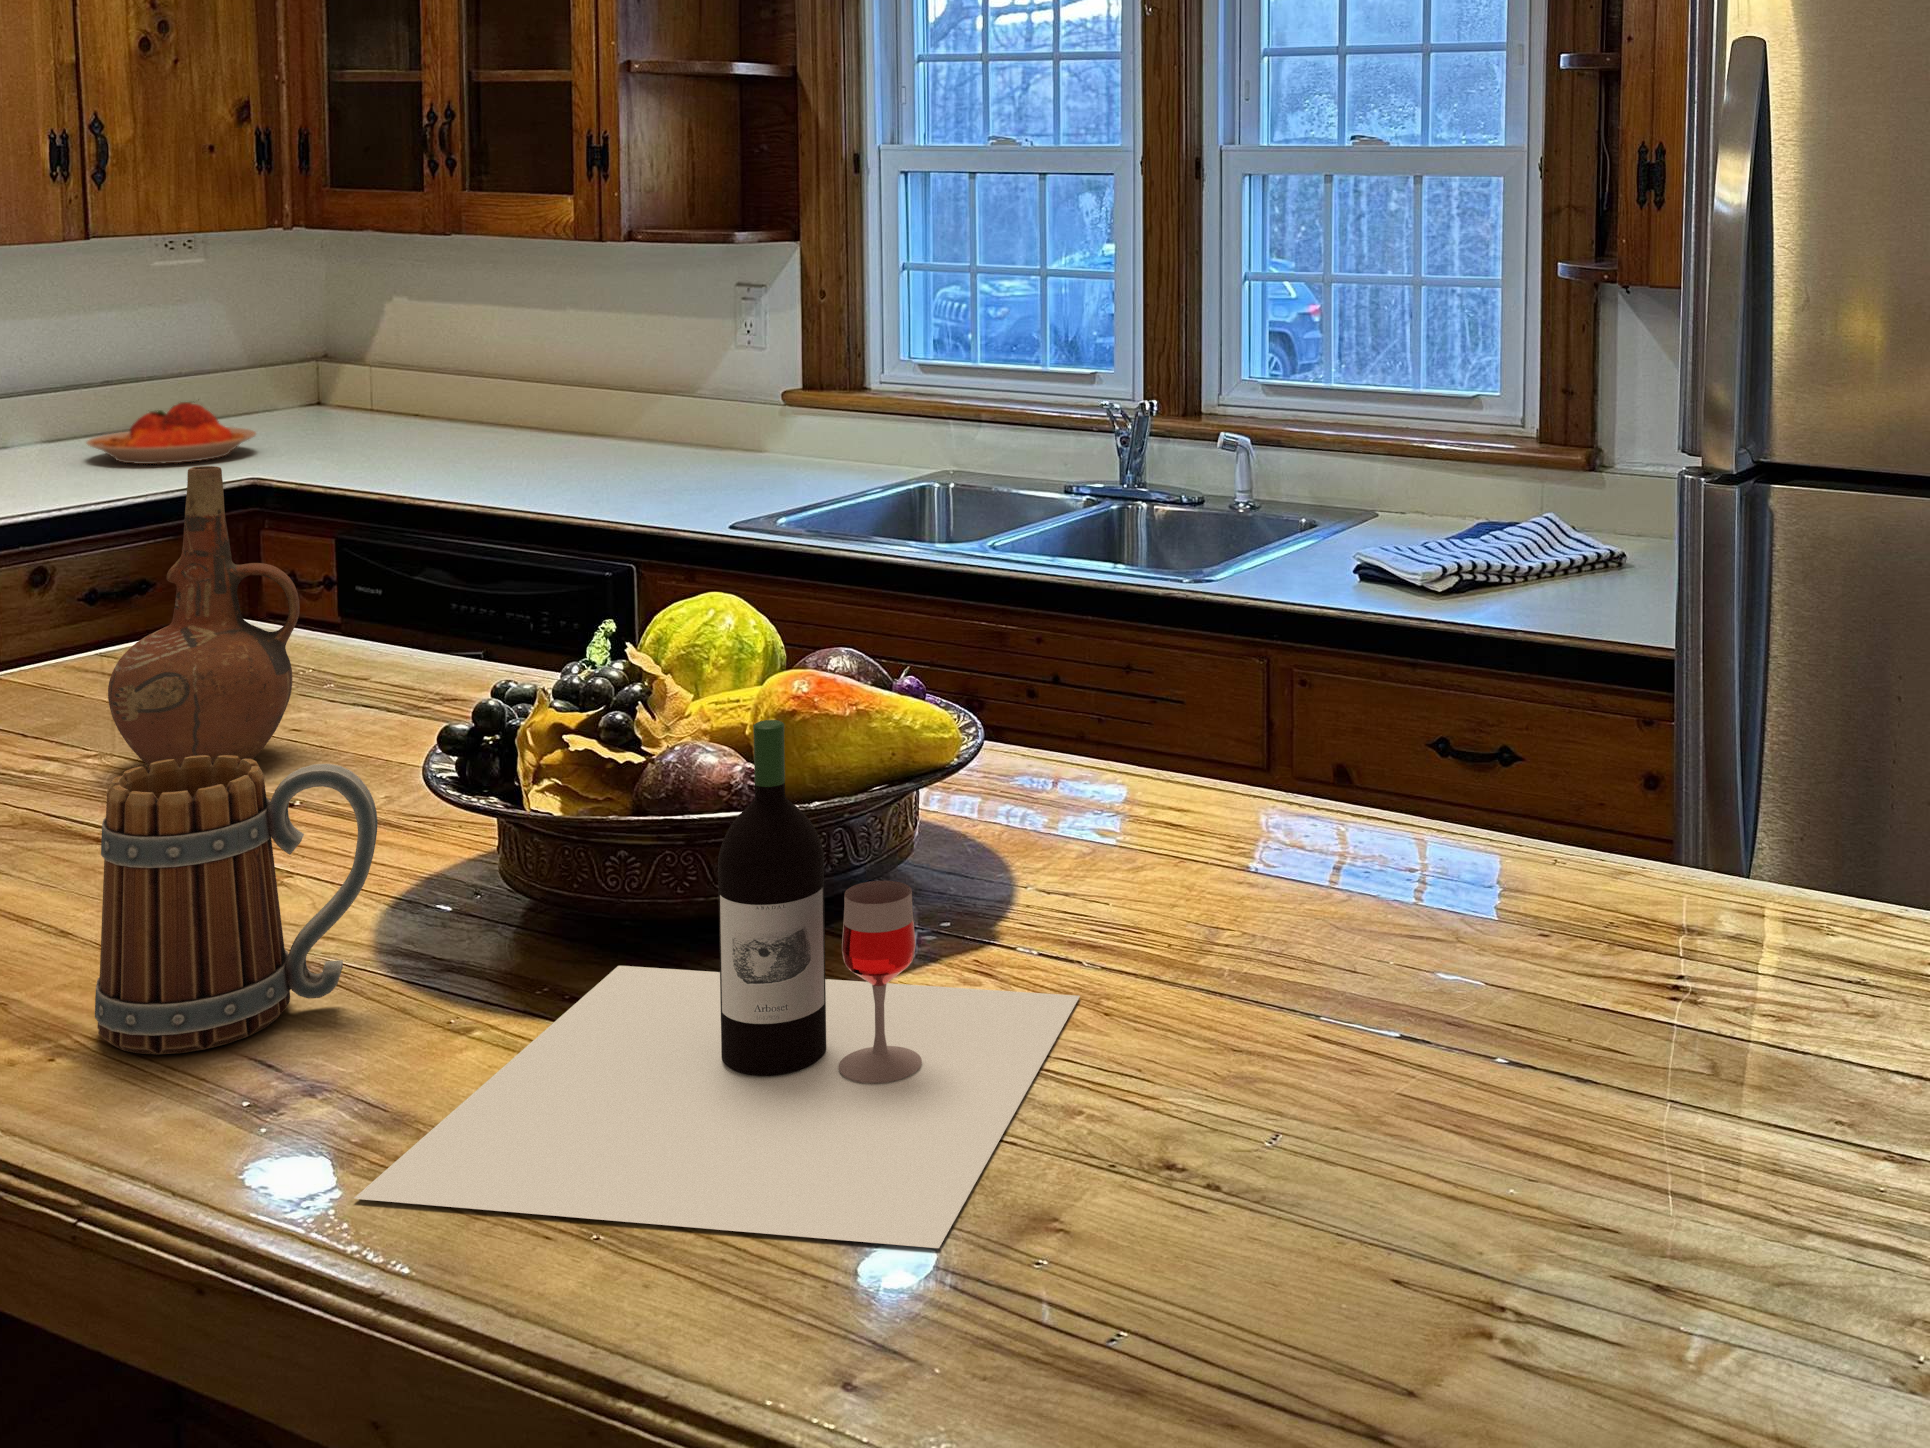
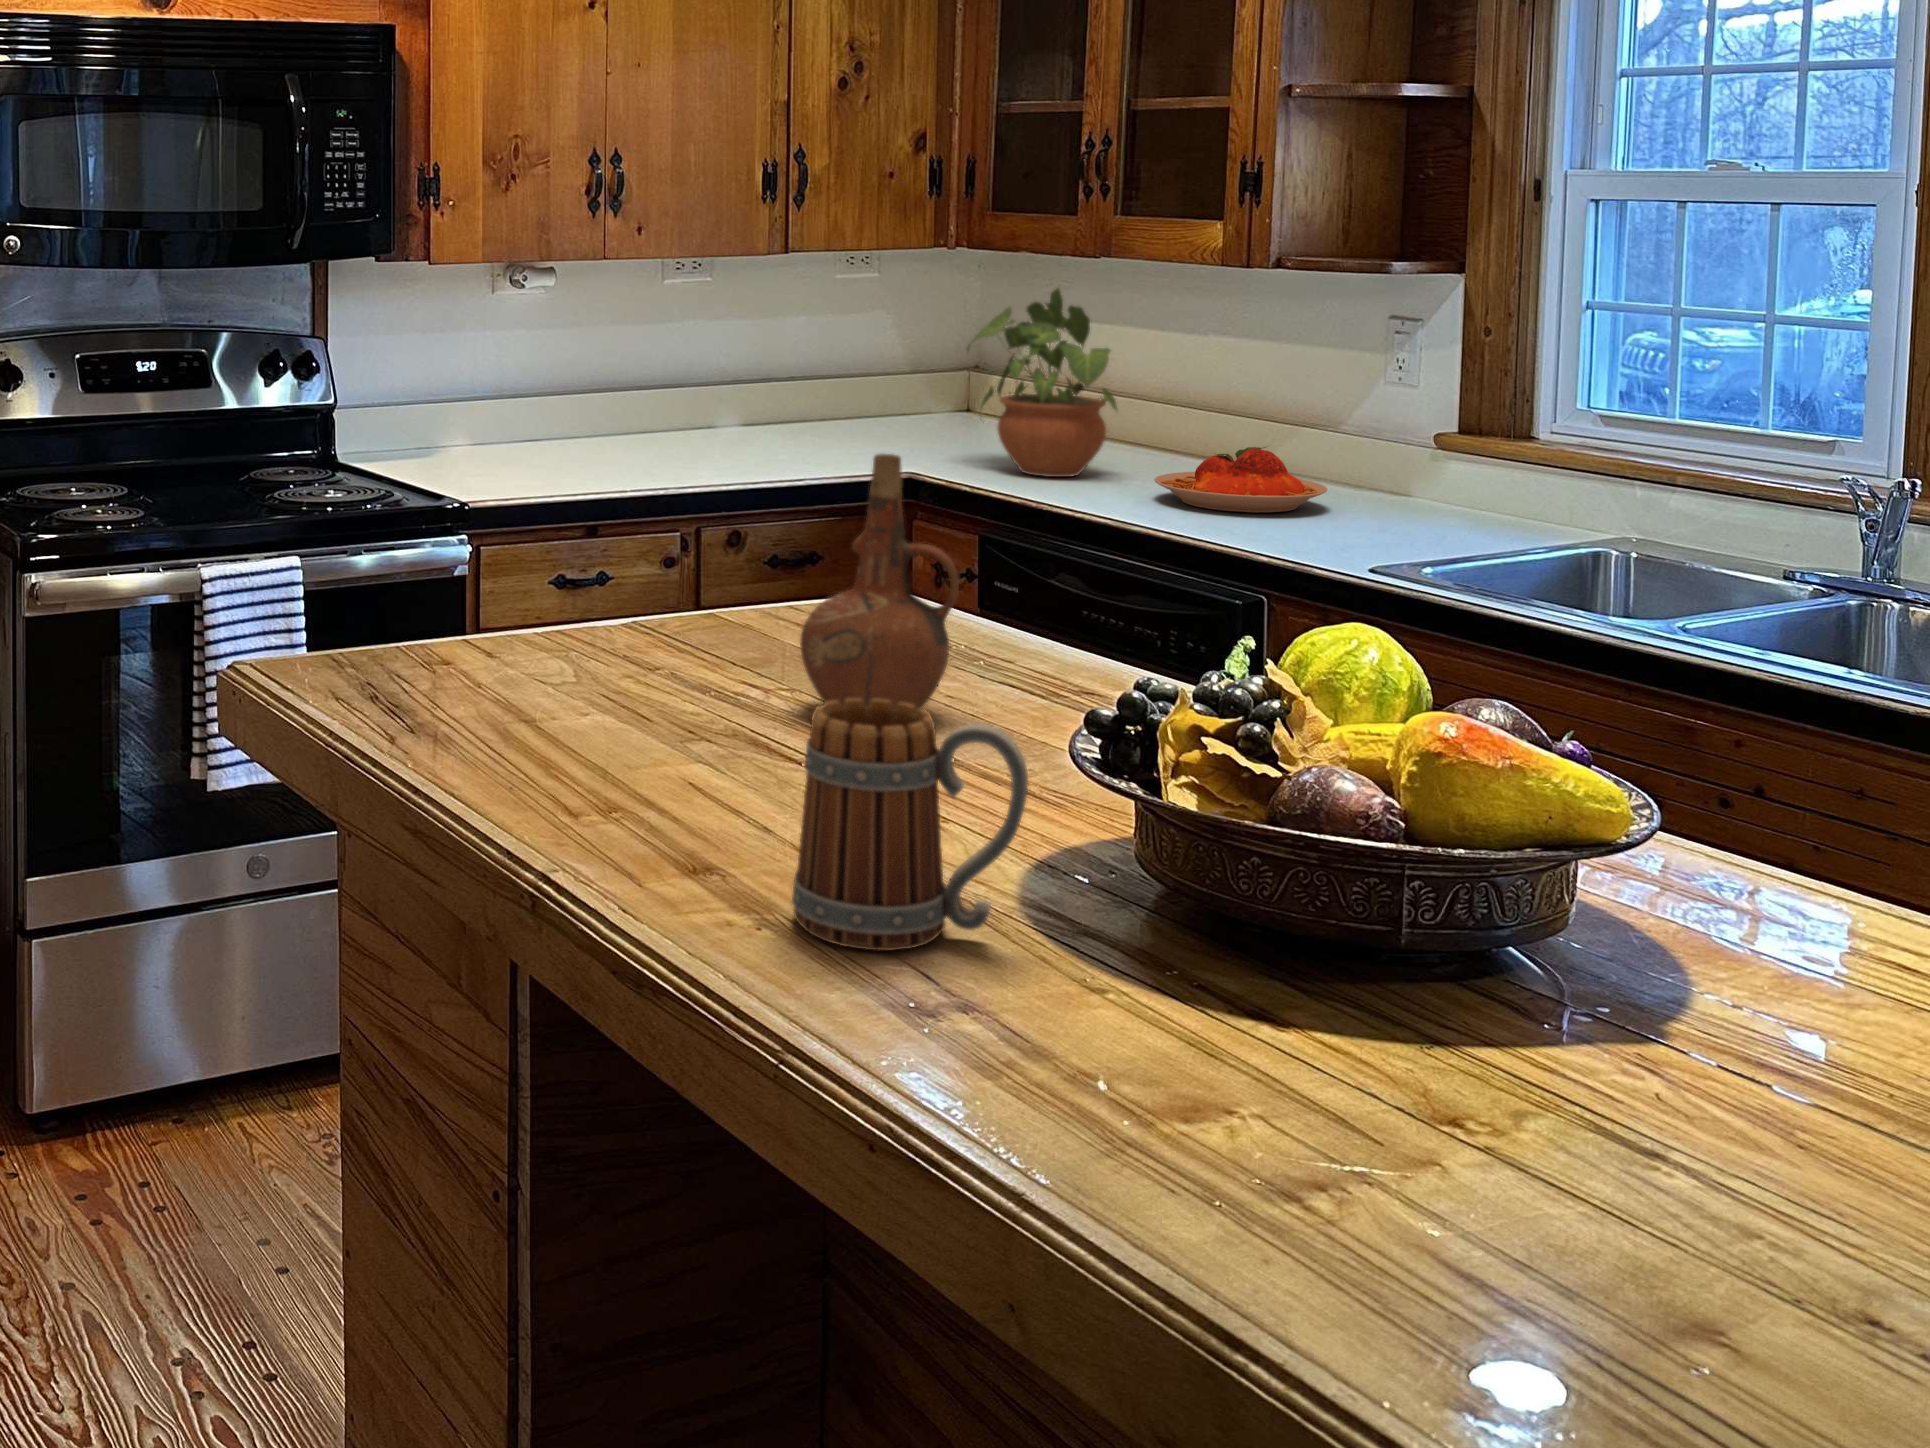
potted plant: none [313,268,481,468] -> present [971,289,1117,477]
plate: present [87,402,256,464] -> present [1154,447,1327,512]
wine bottle: present [354,720,1080,1248] -> none [999,752,1770,1320]

